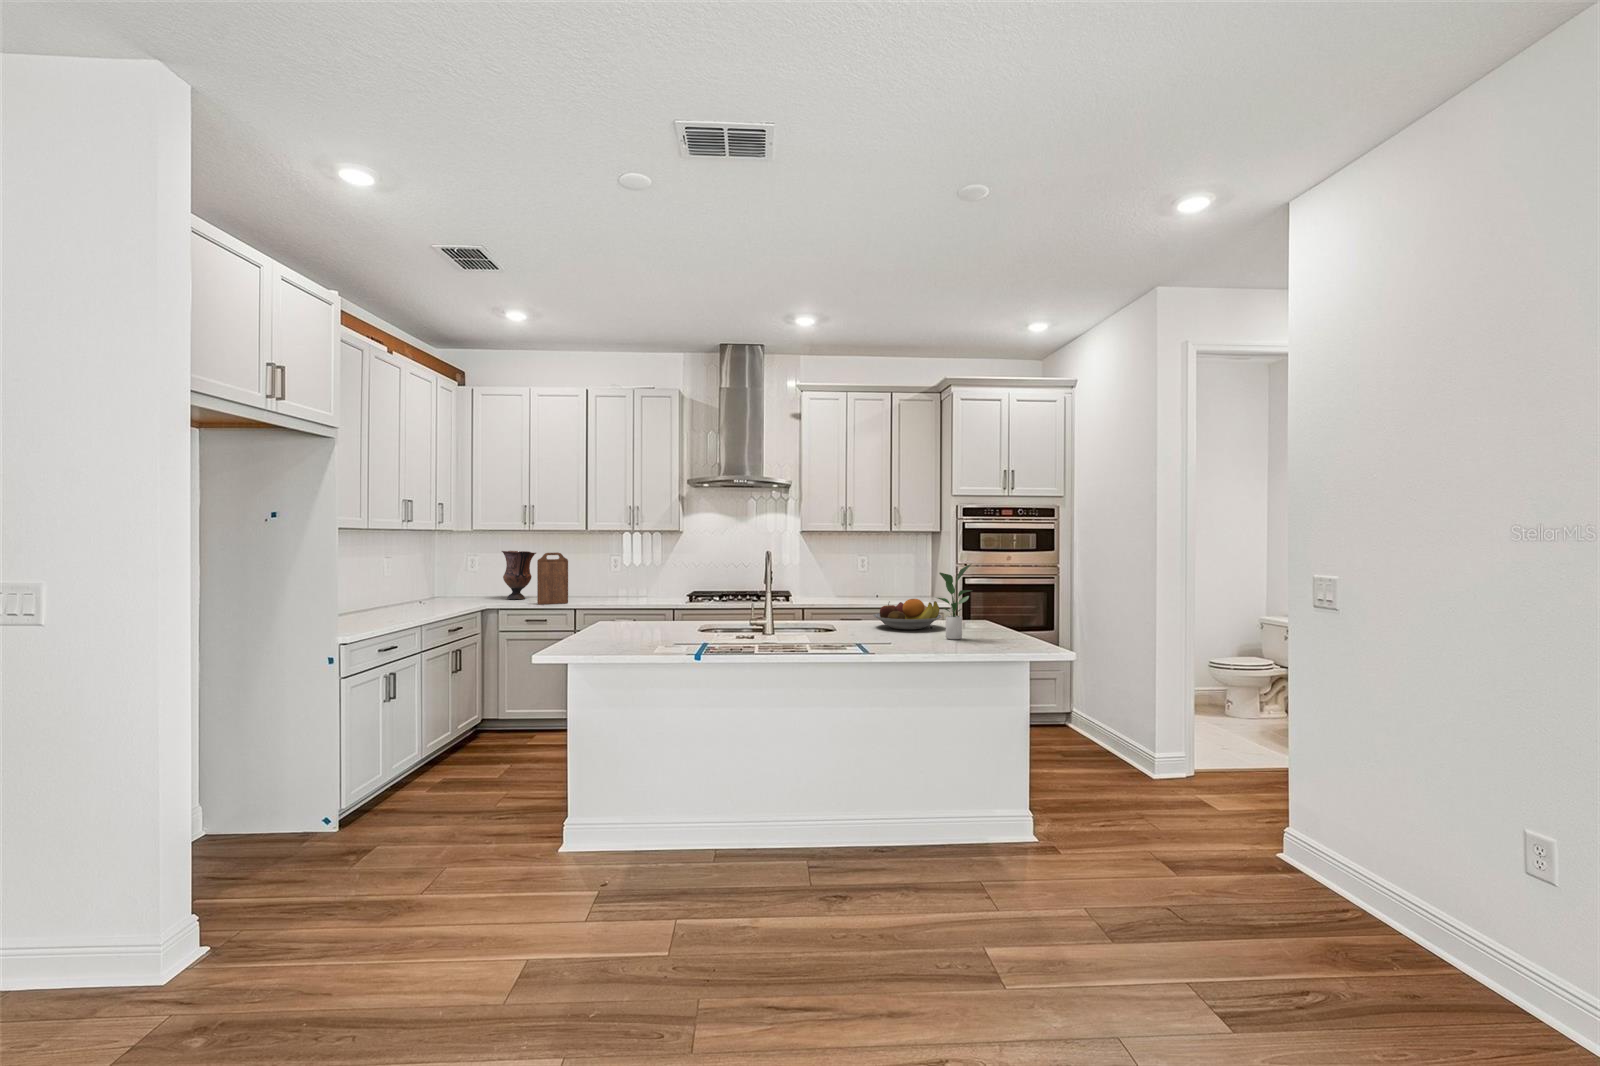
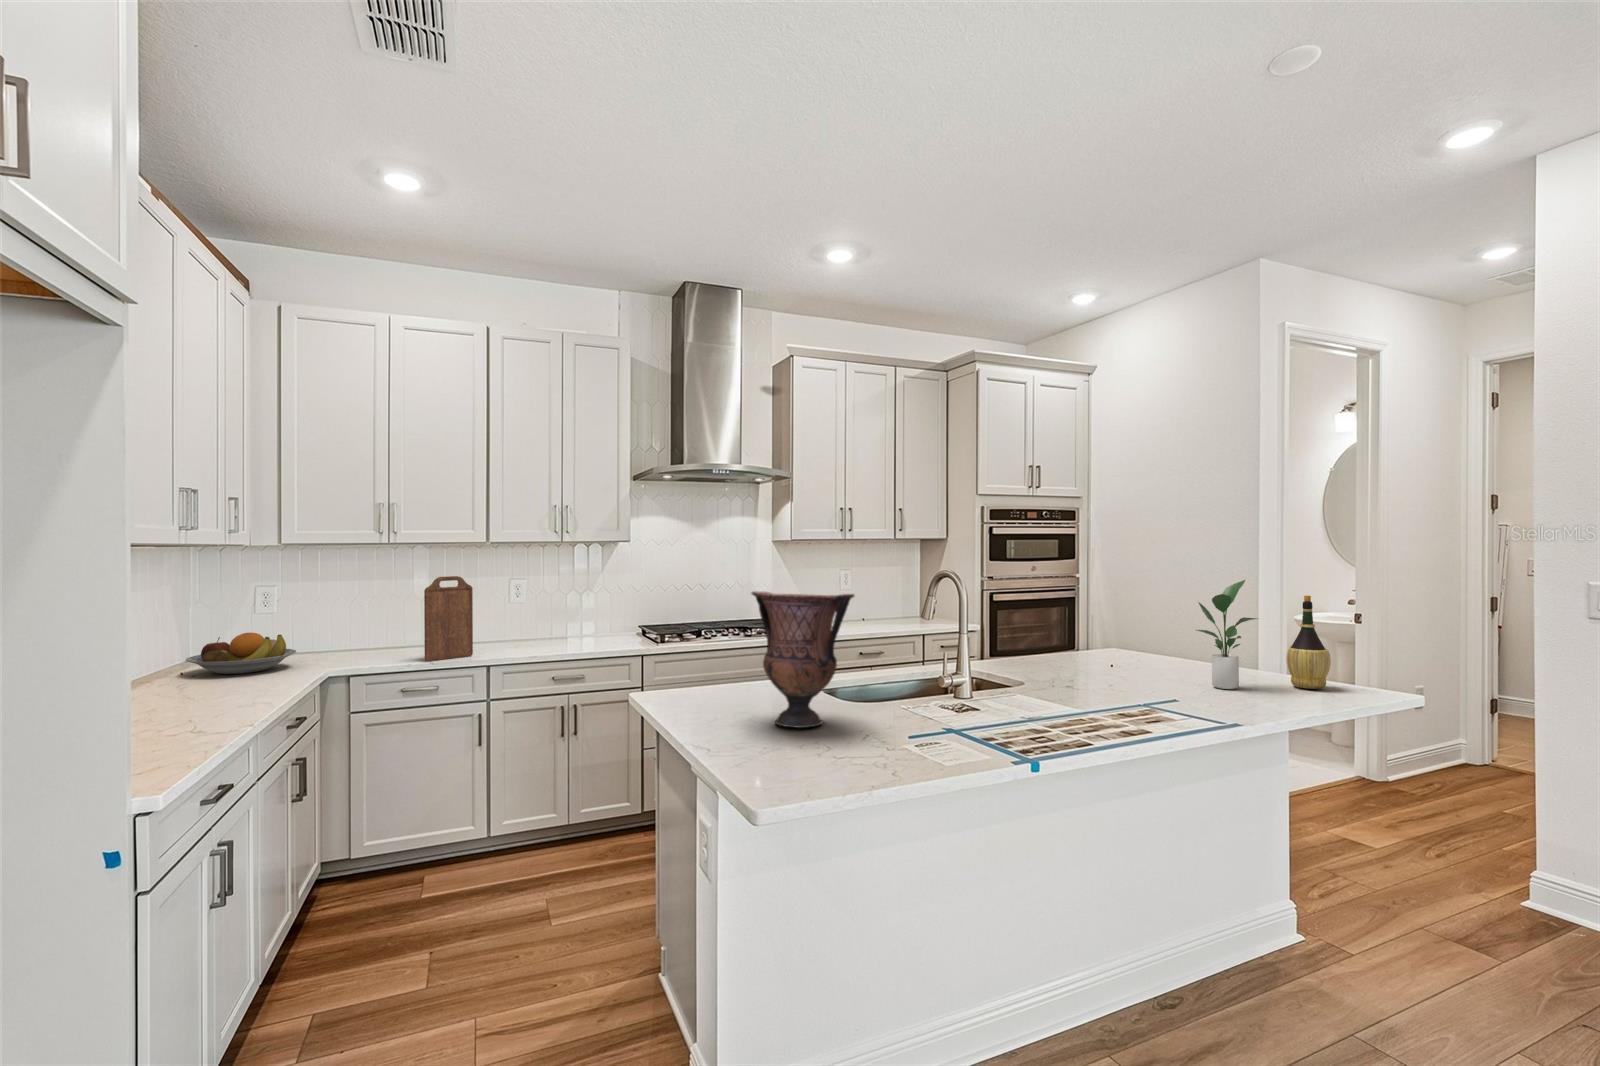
vase: present [502,551,536,599] -> present [751,591,854,728]
wine bottle: none [999,576,1027,642] -> present [1286,595,1331,689]
fruit bowl: present [873,599,942,629] -> present [186,632,296,674]

